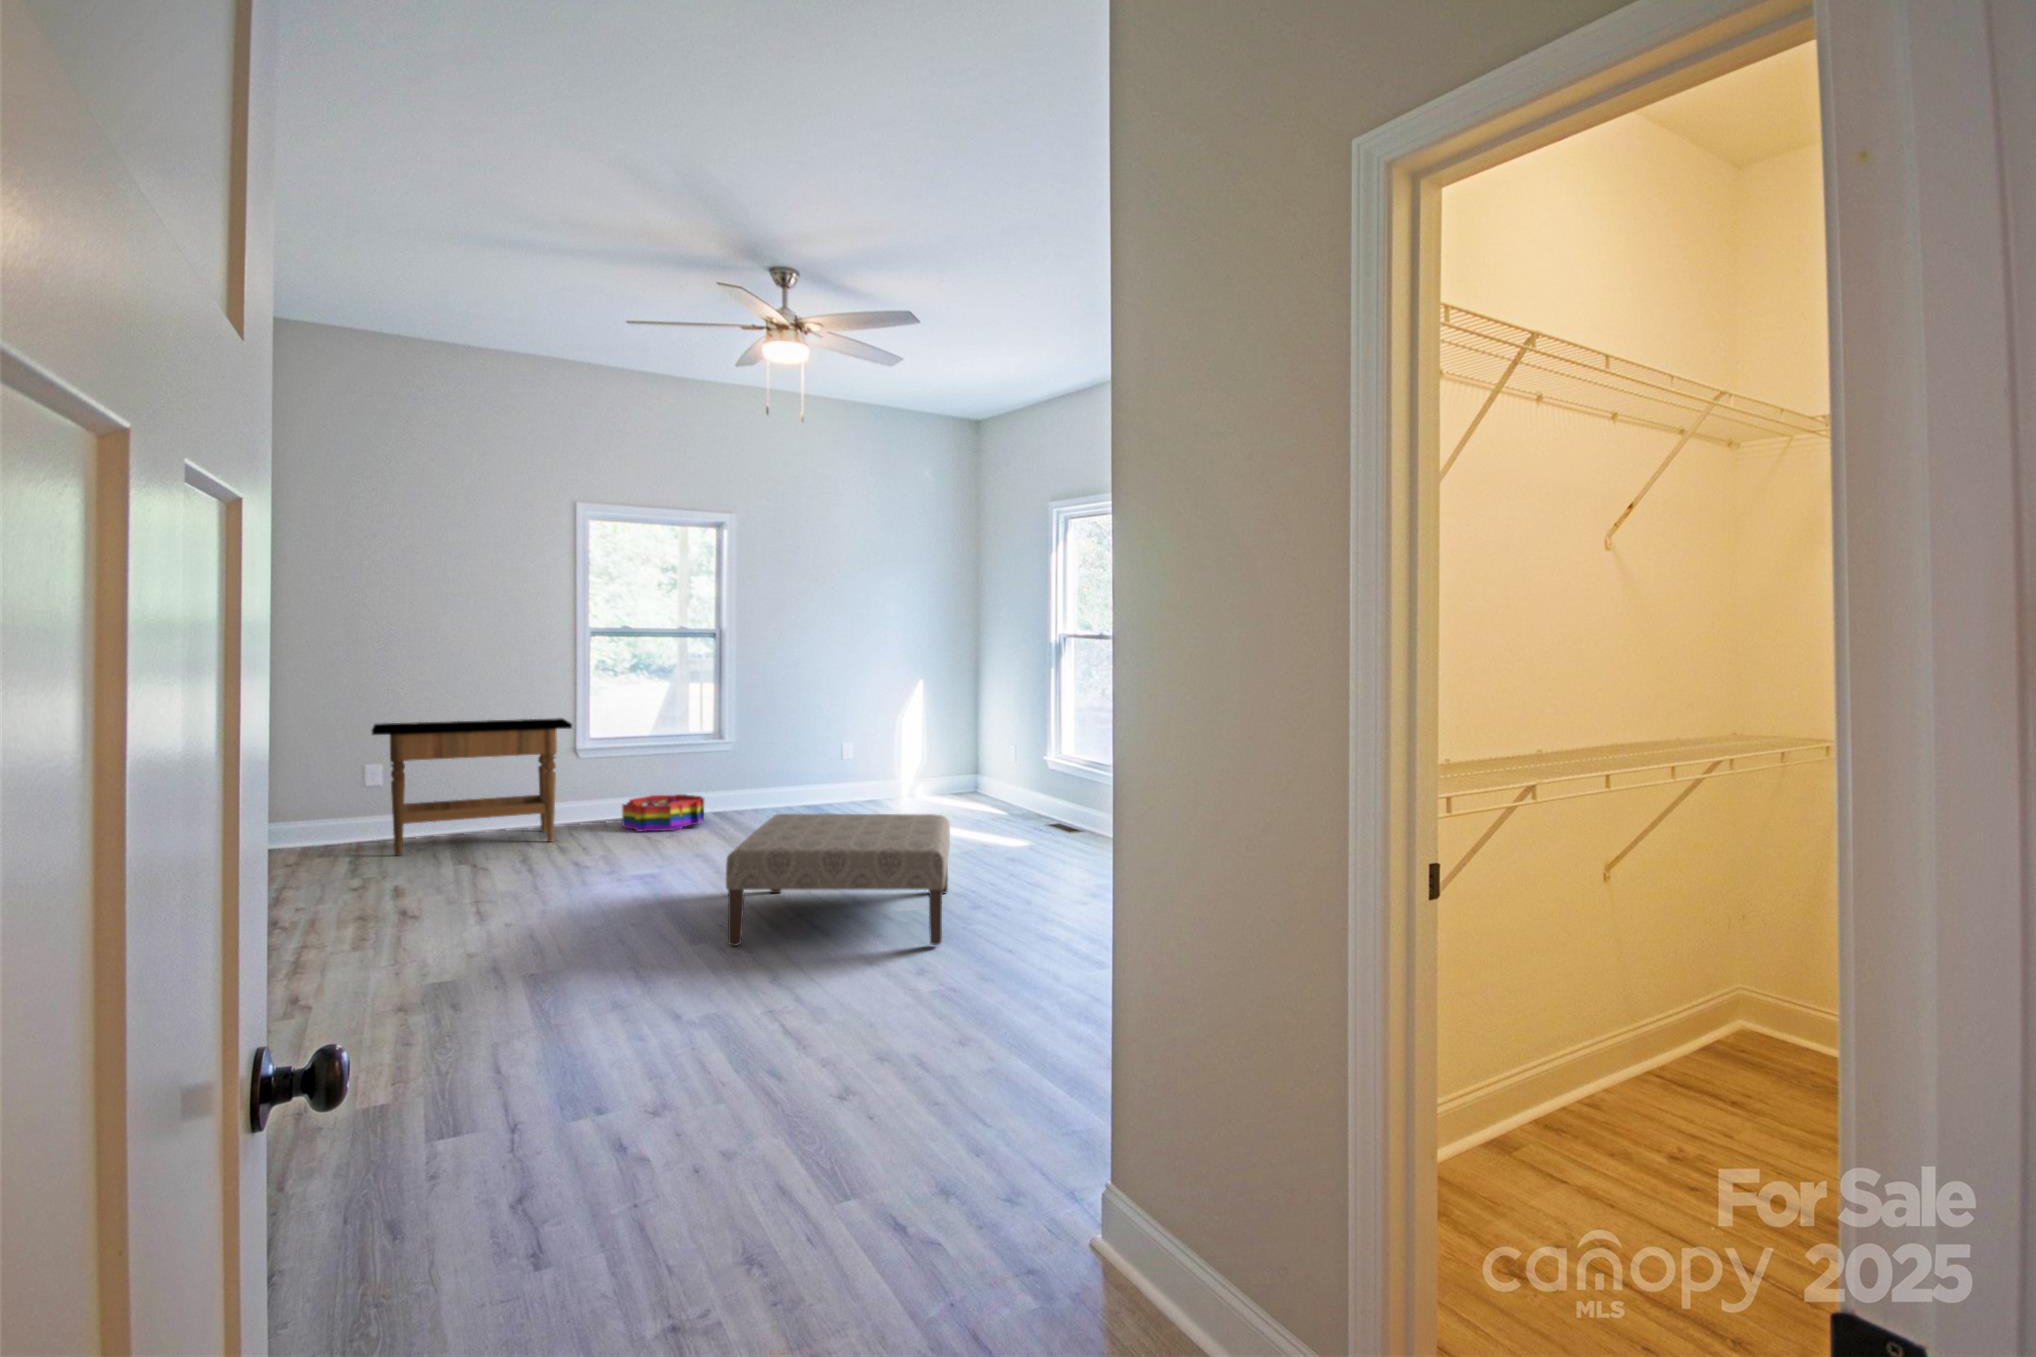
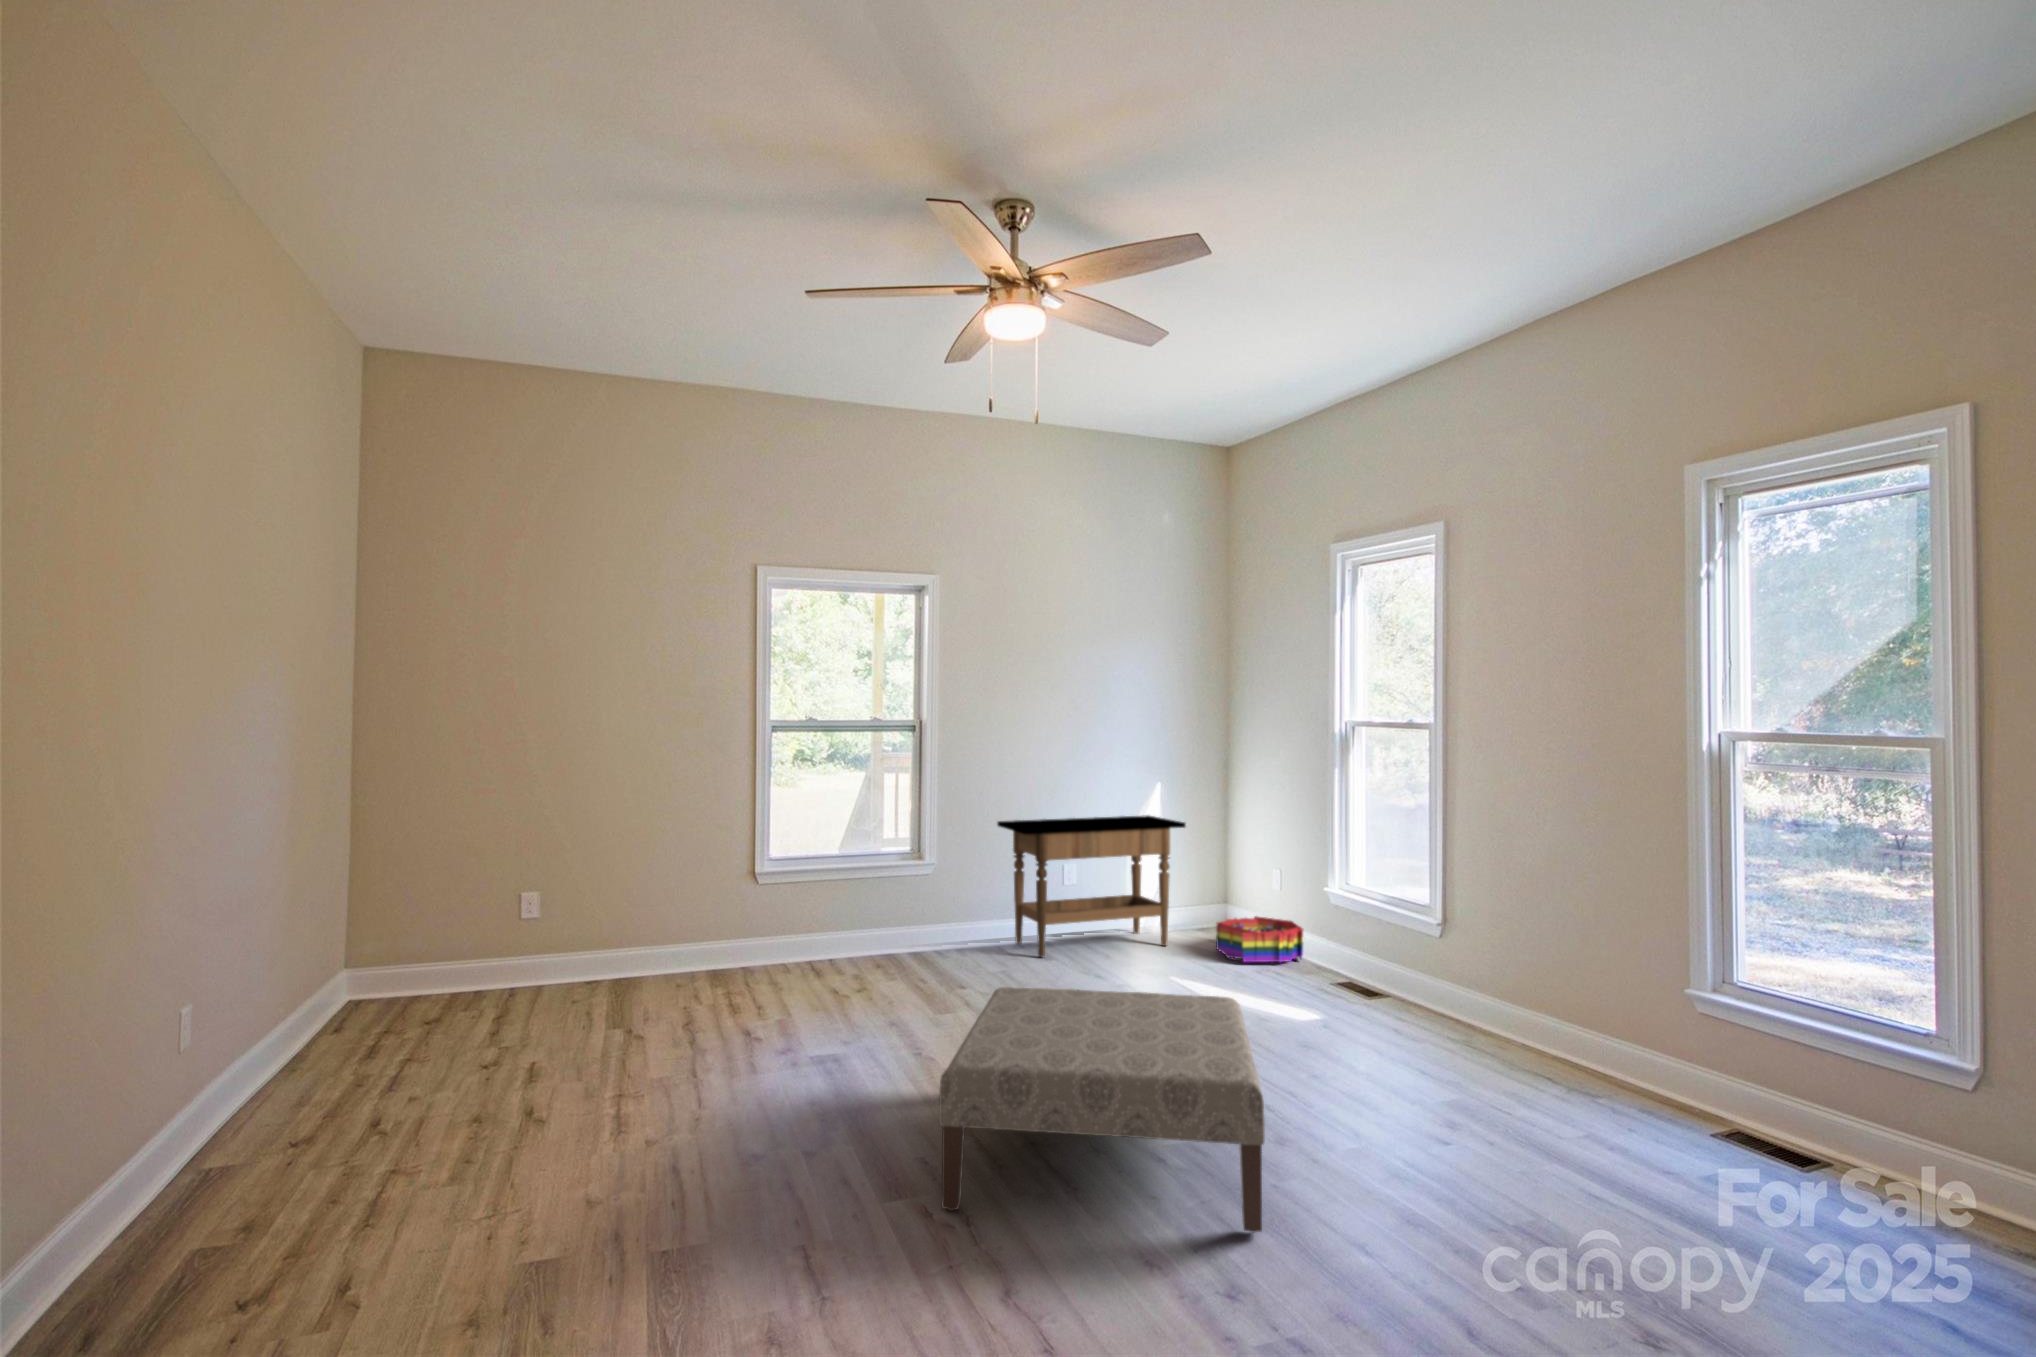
side table: present [372,718,572,855] -> present [997,815,1186,957]
storage bin: present [622,794,704,832] -> present [1216,916,1303,962]

